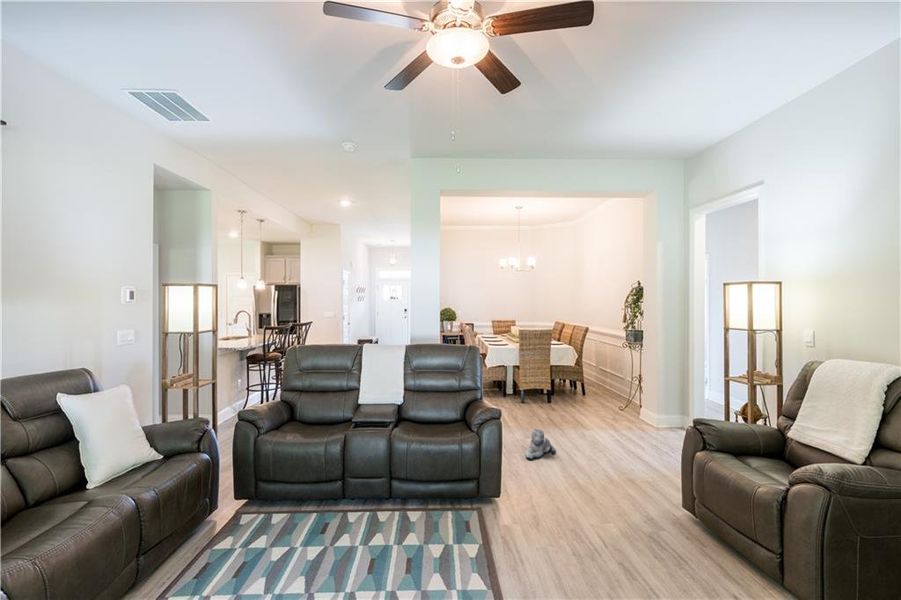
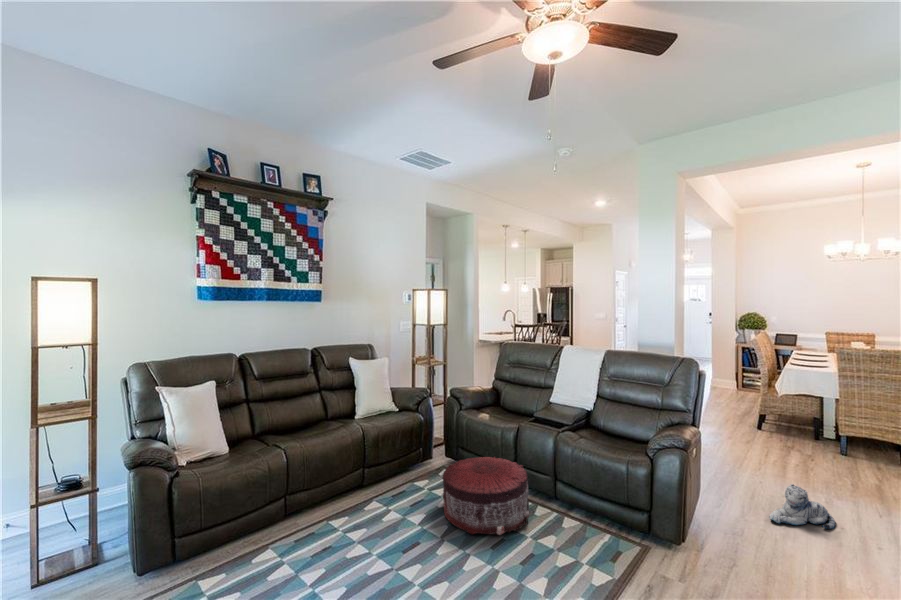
pouf: none [276,475,385,572] -> present [442,457,529,535]

